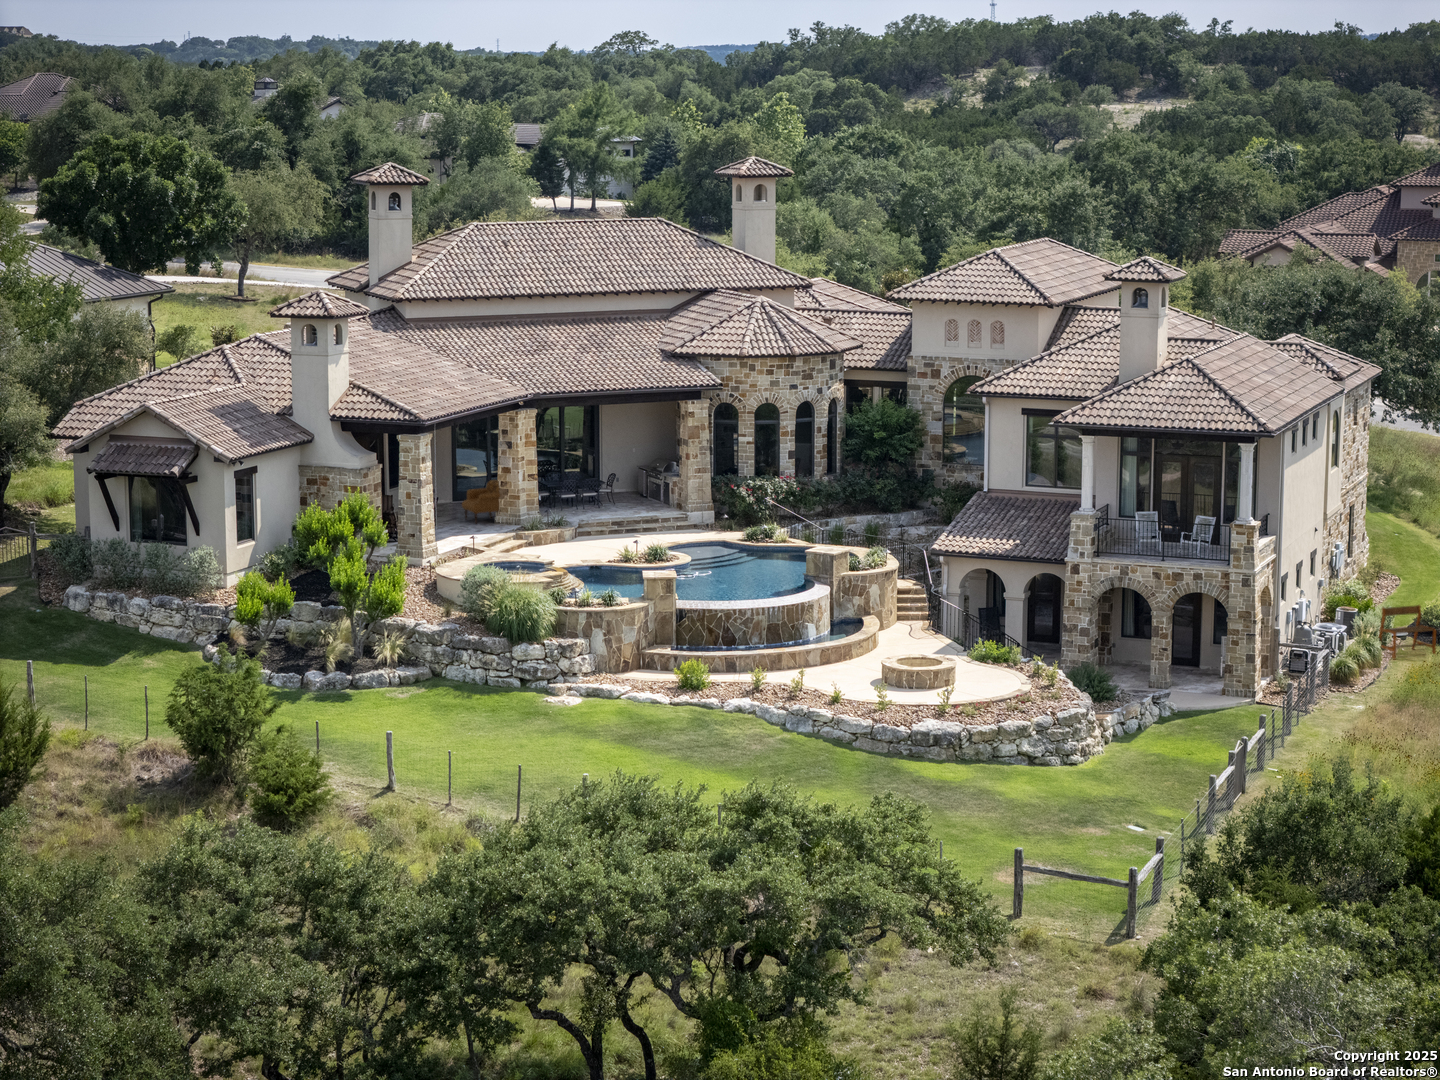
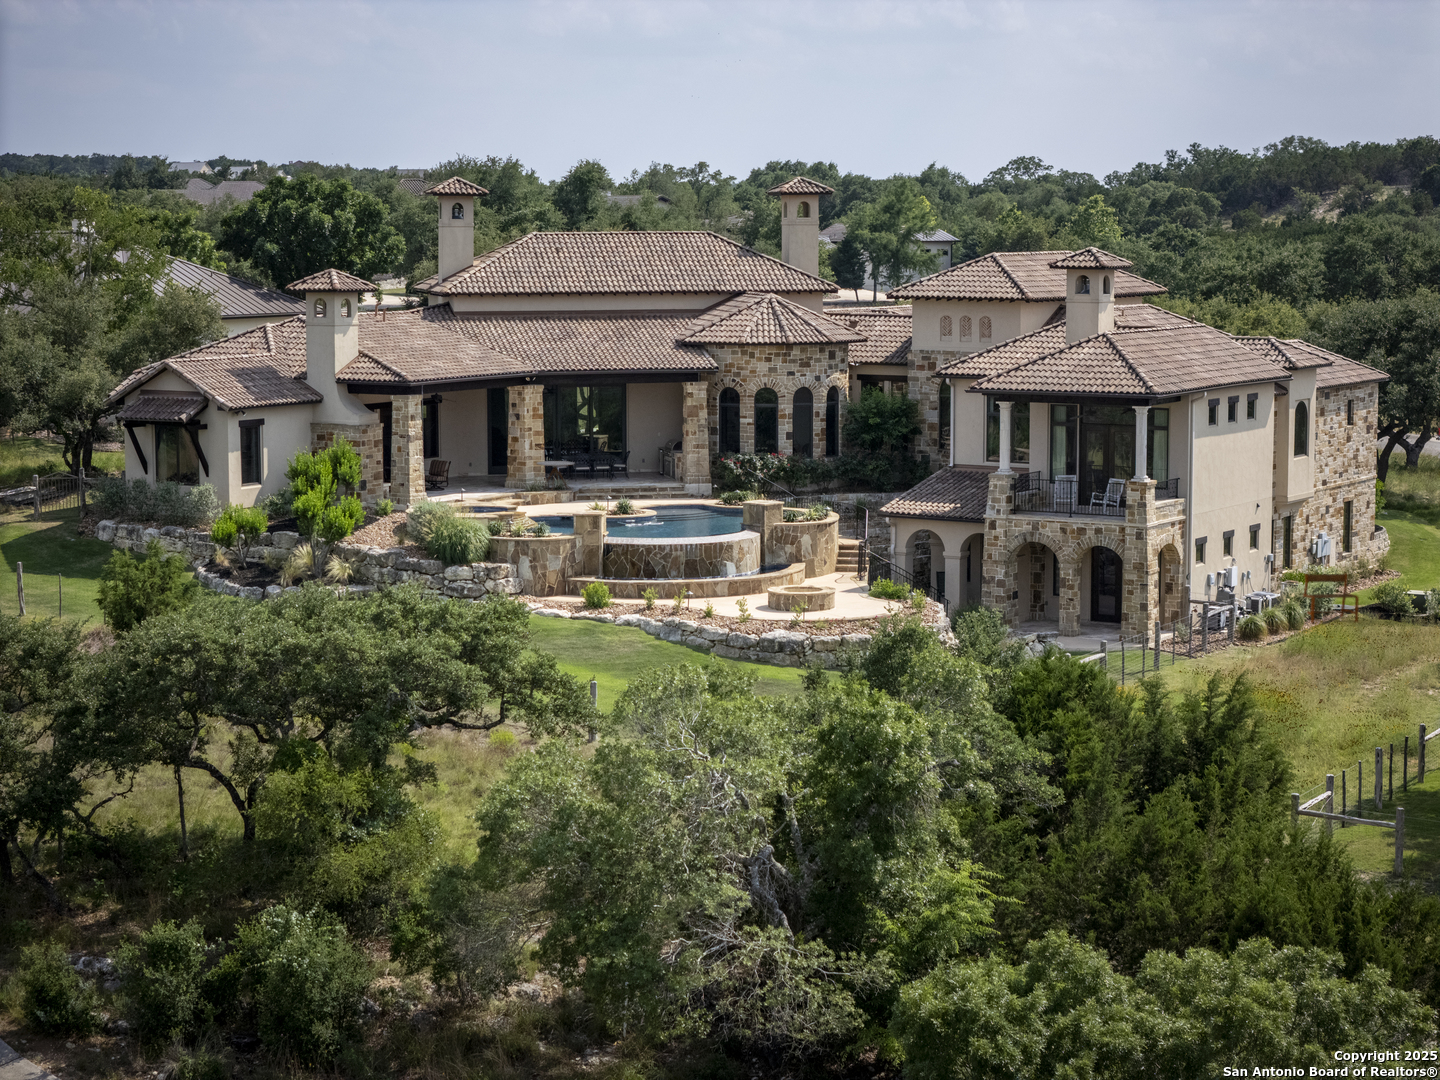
armchair: present [462,480,500,523] -> none [478,450,514,487]
round table: none [528,490,571,525] -> present [537,461,574,488]

